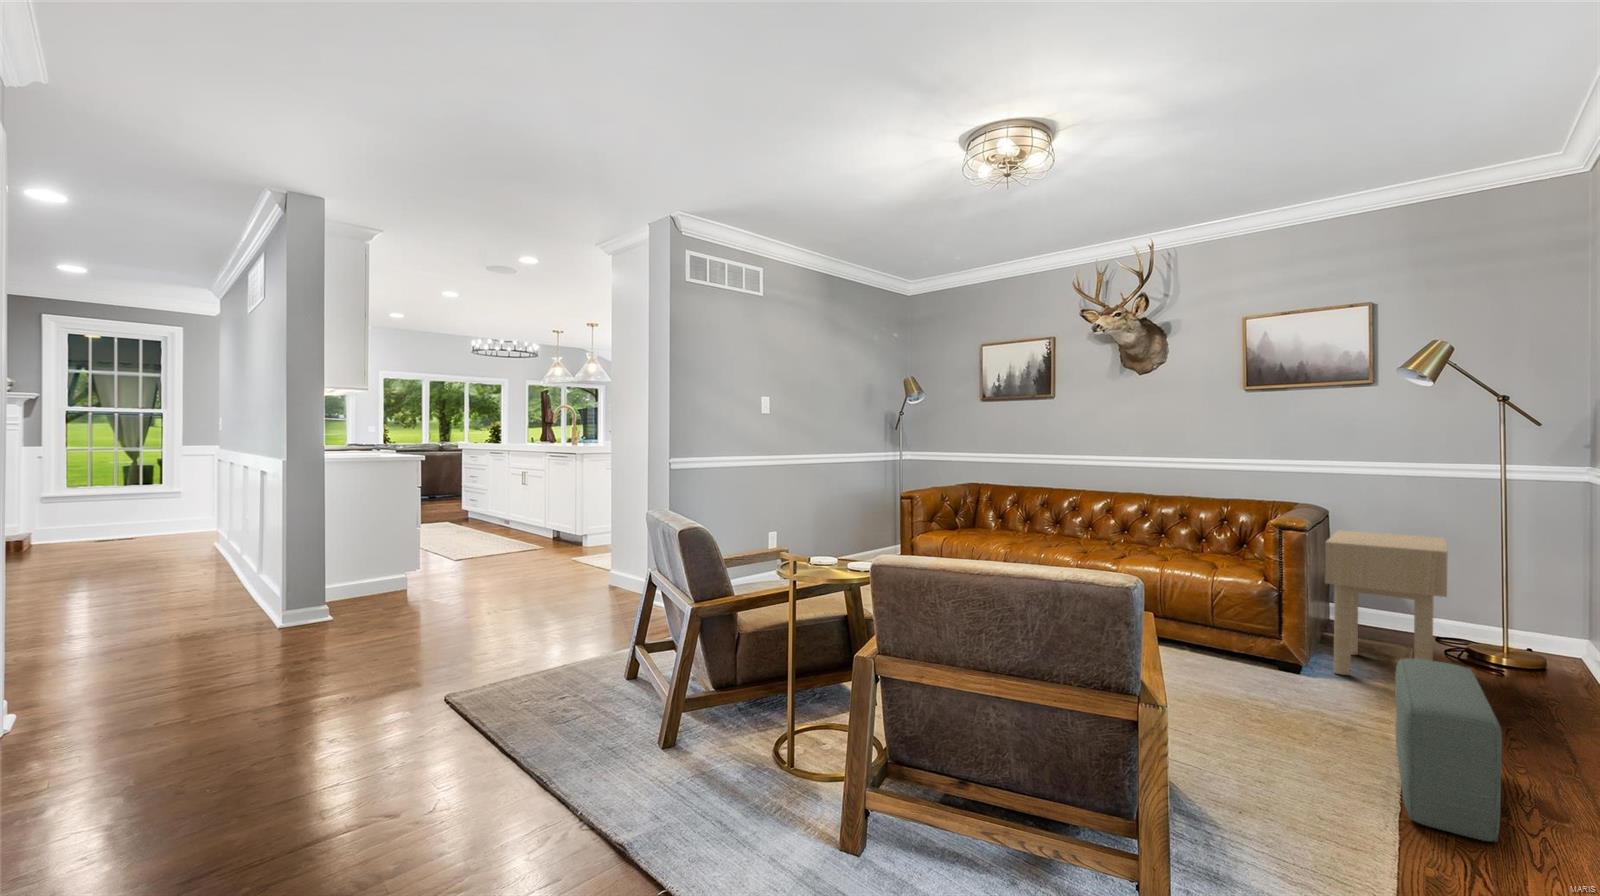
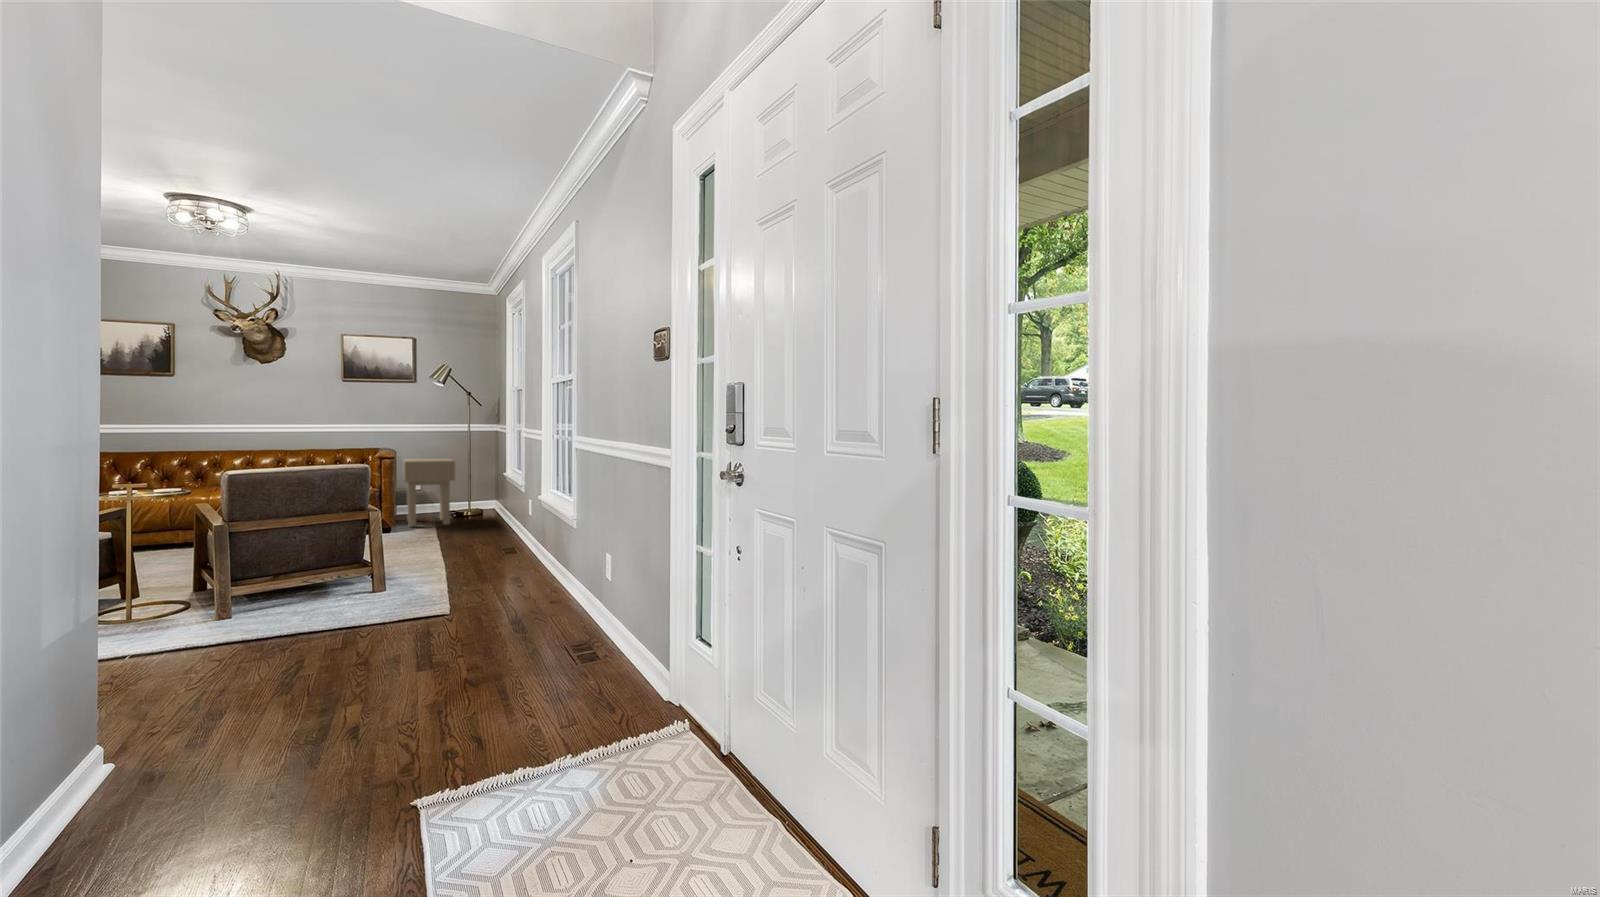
pouf: present [1395,658,1502,842] -> none [445,499,483,548]

